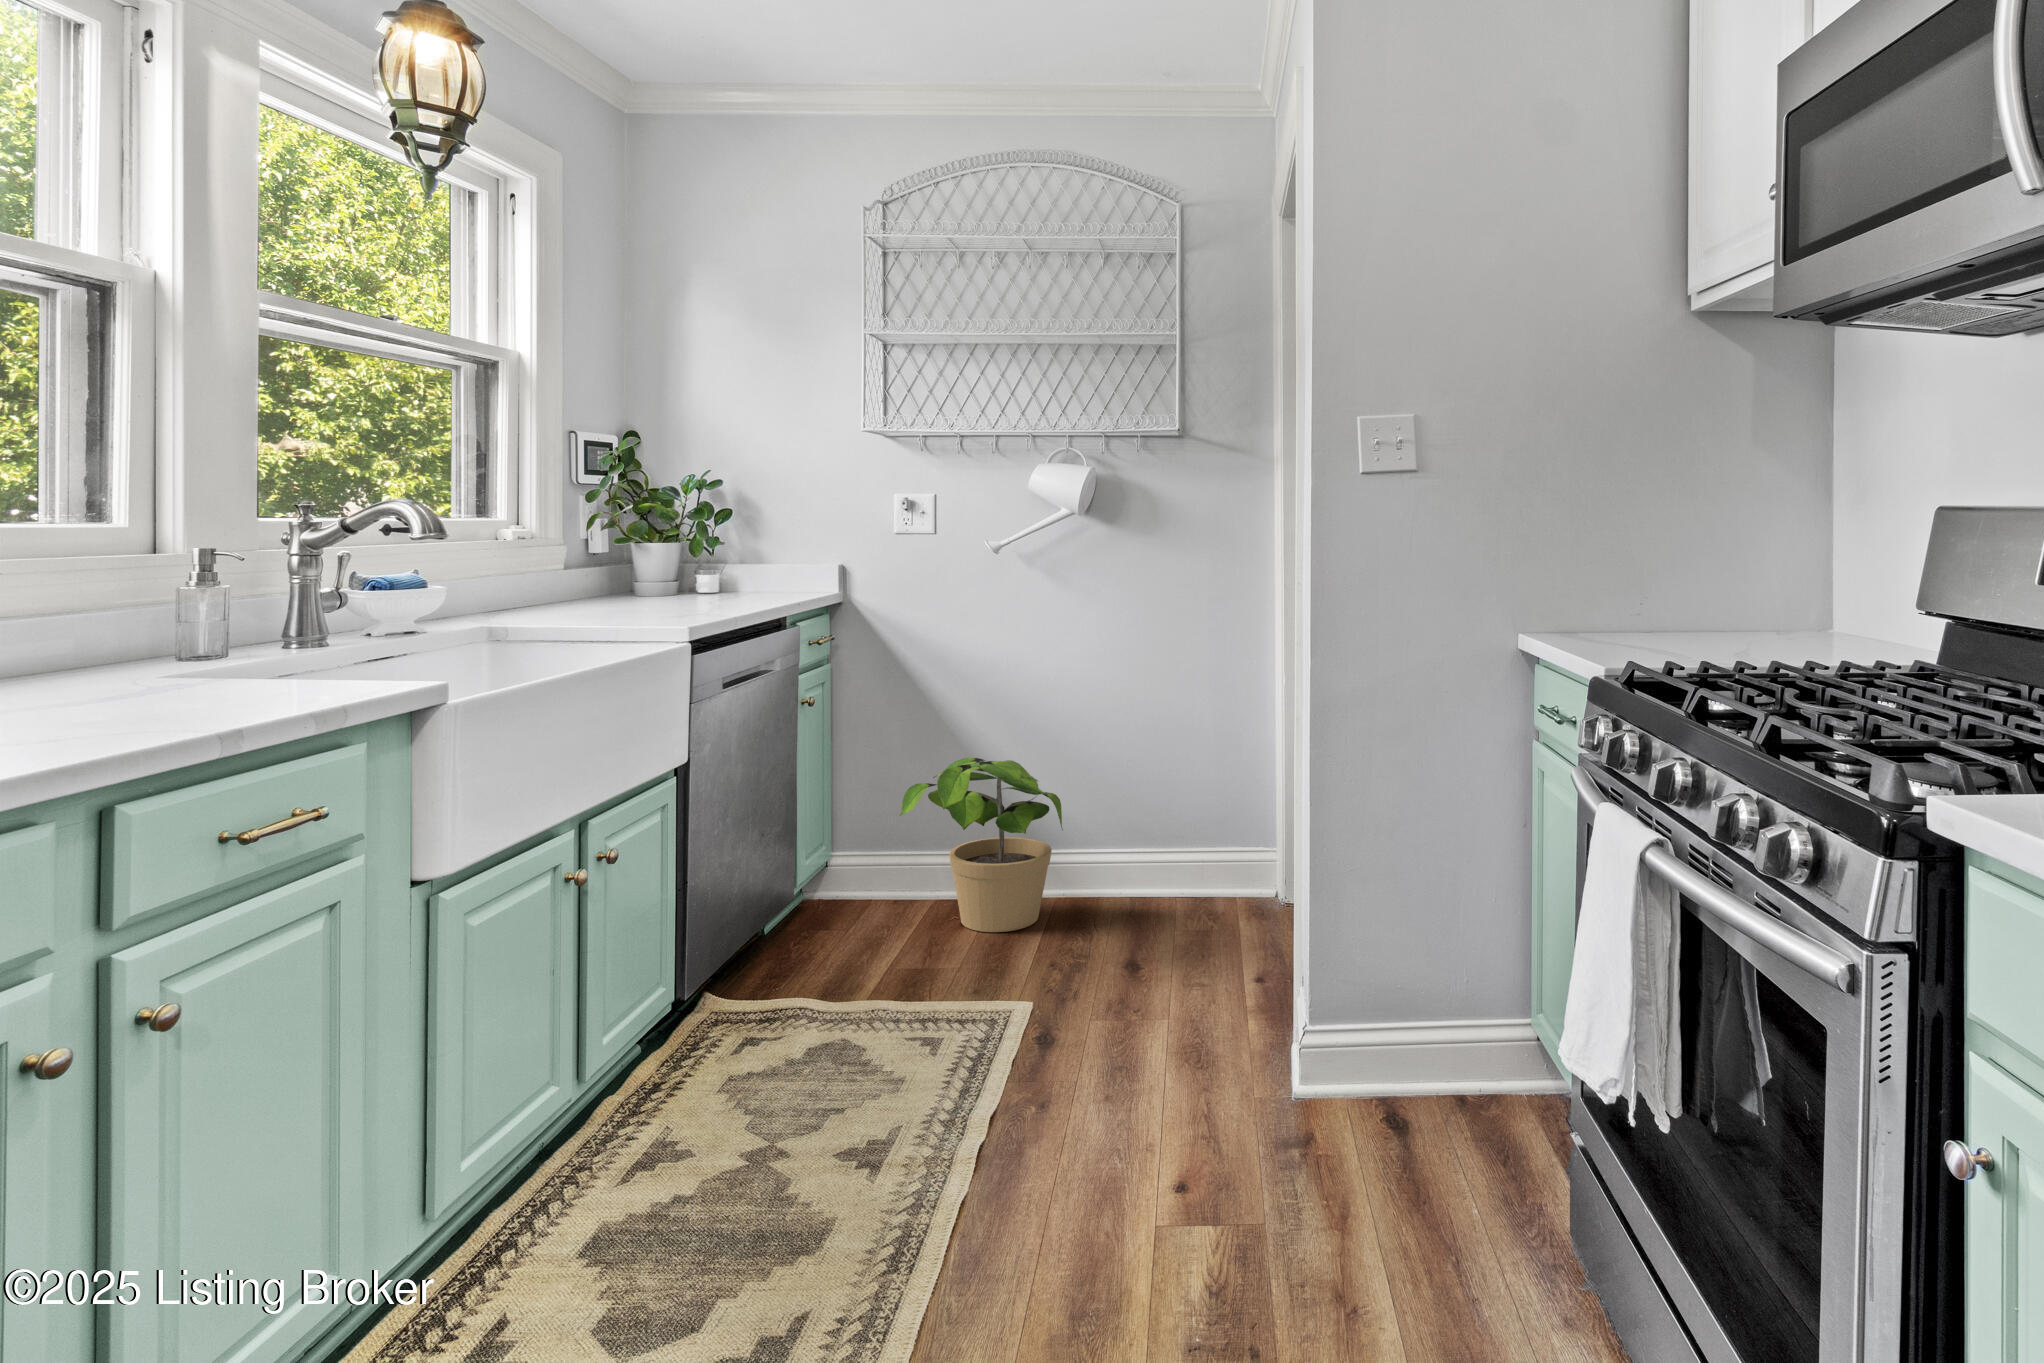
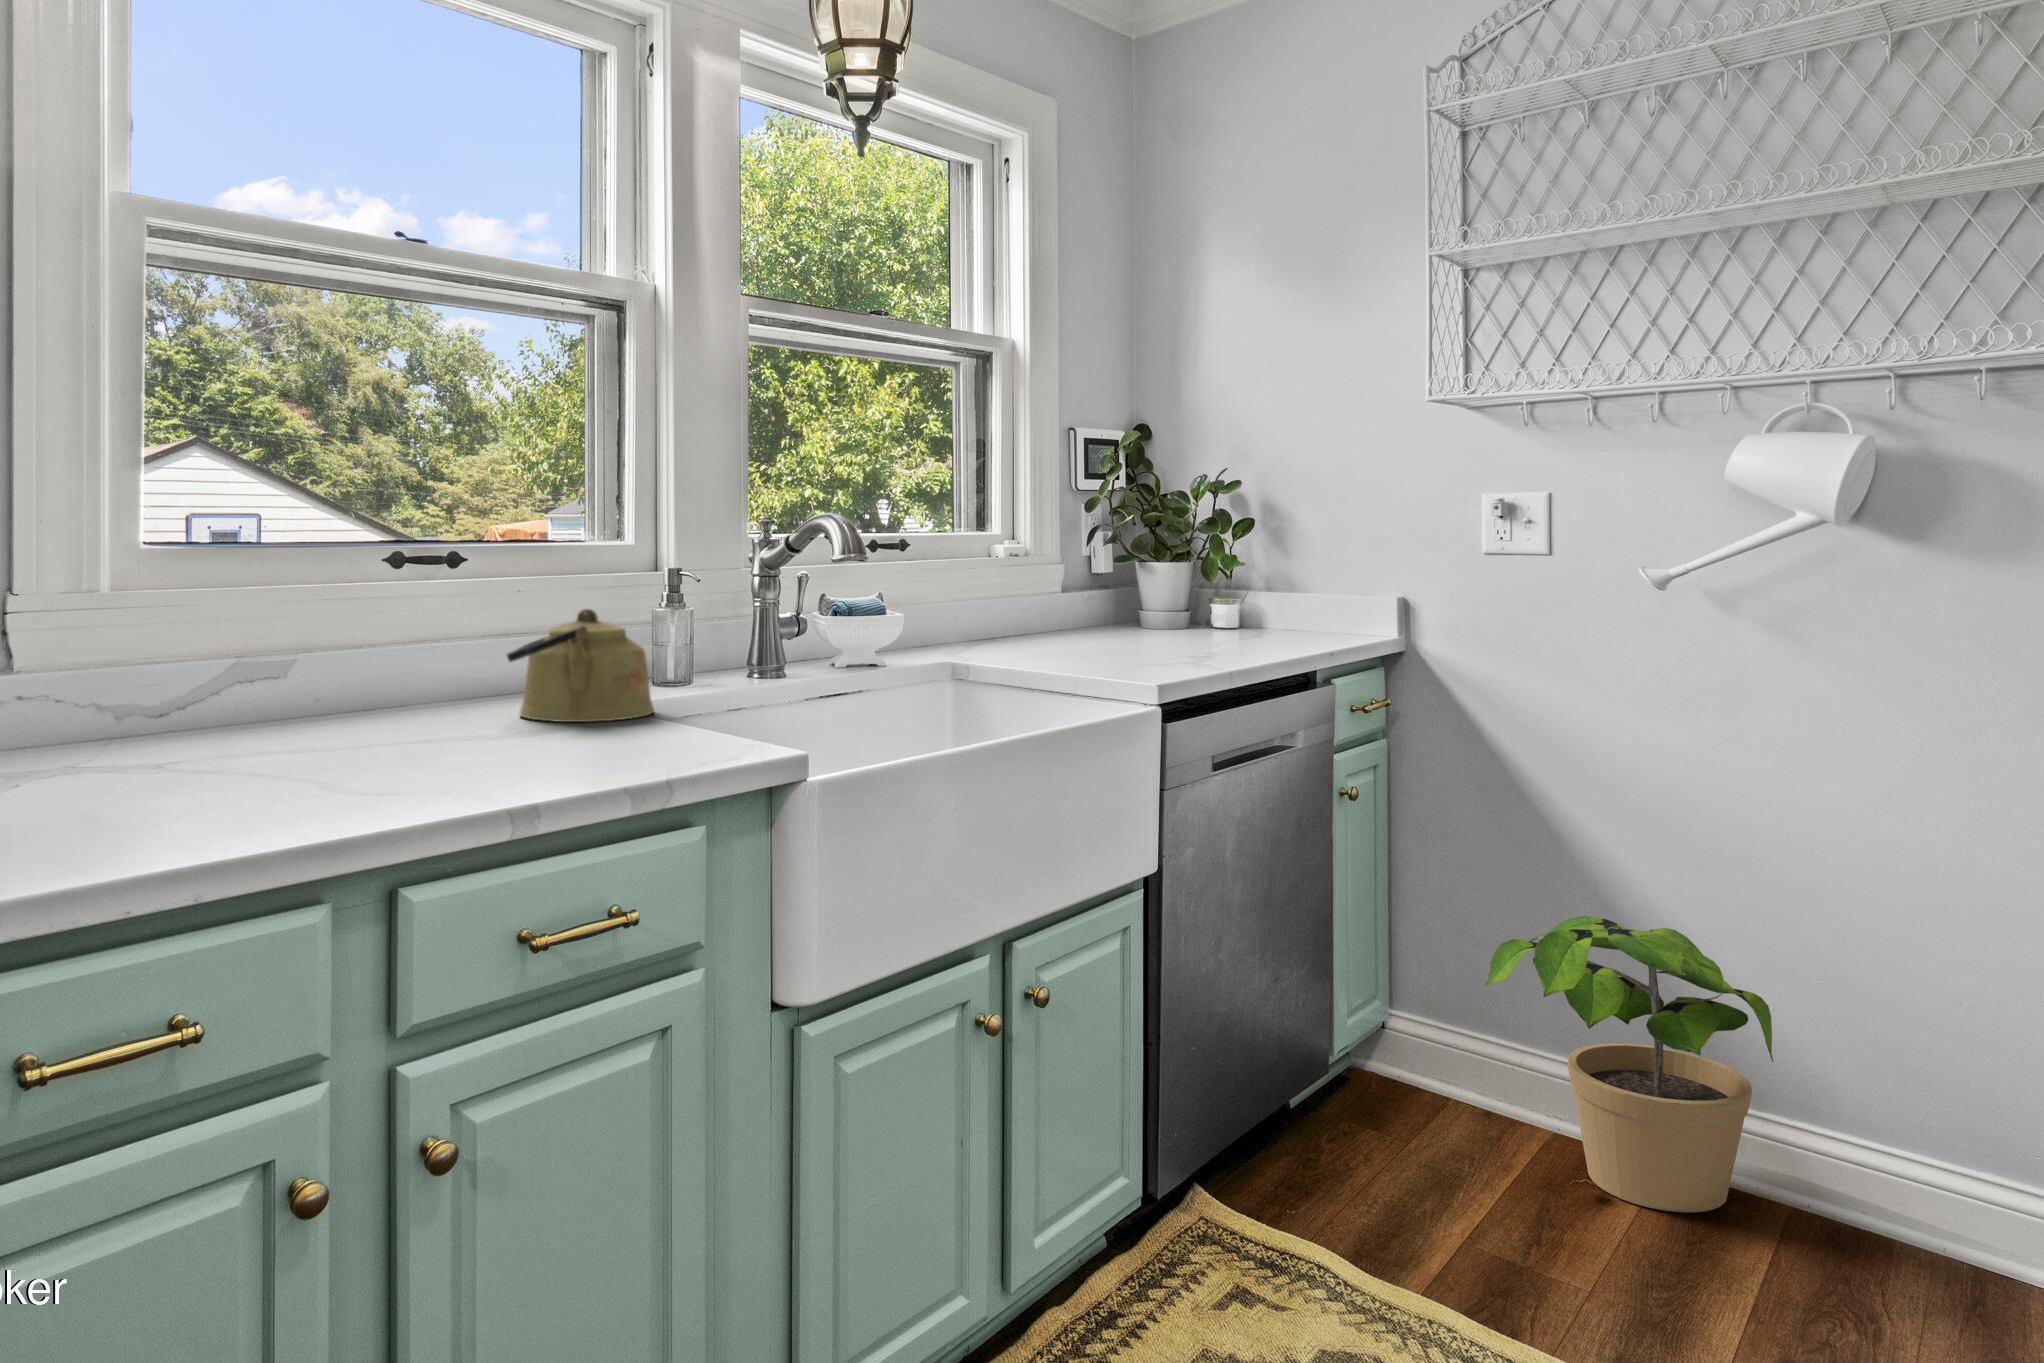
kettle: none [57,581,231,684] -> present [507,609,654,722]

